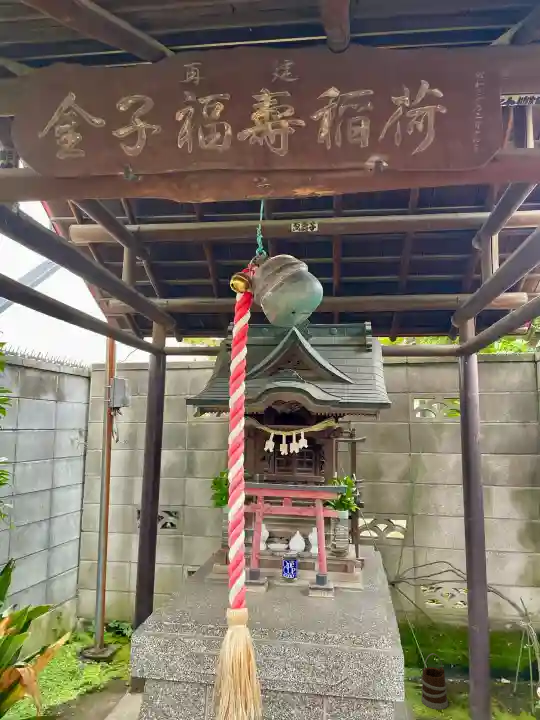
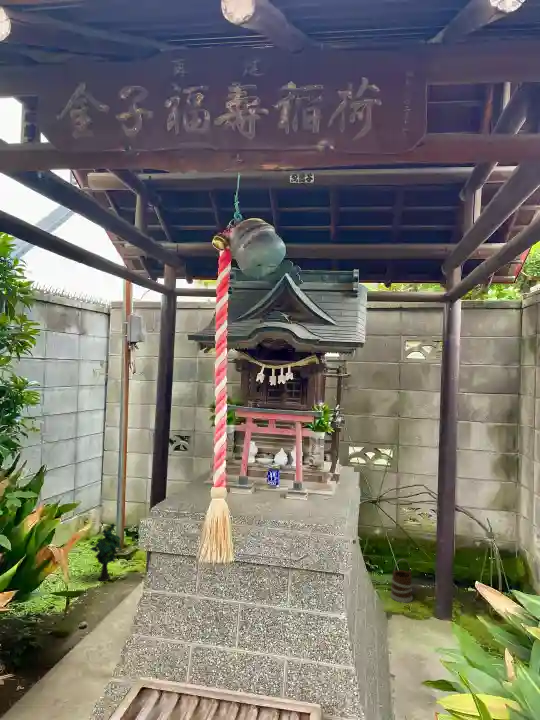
decorative plant: none [61,625,101,701] -> present [91,524,122,581]

